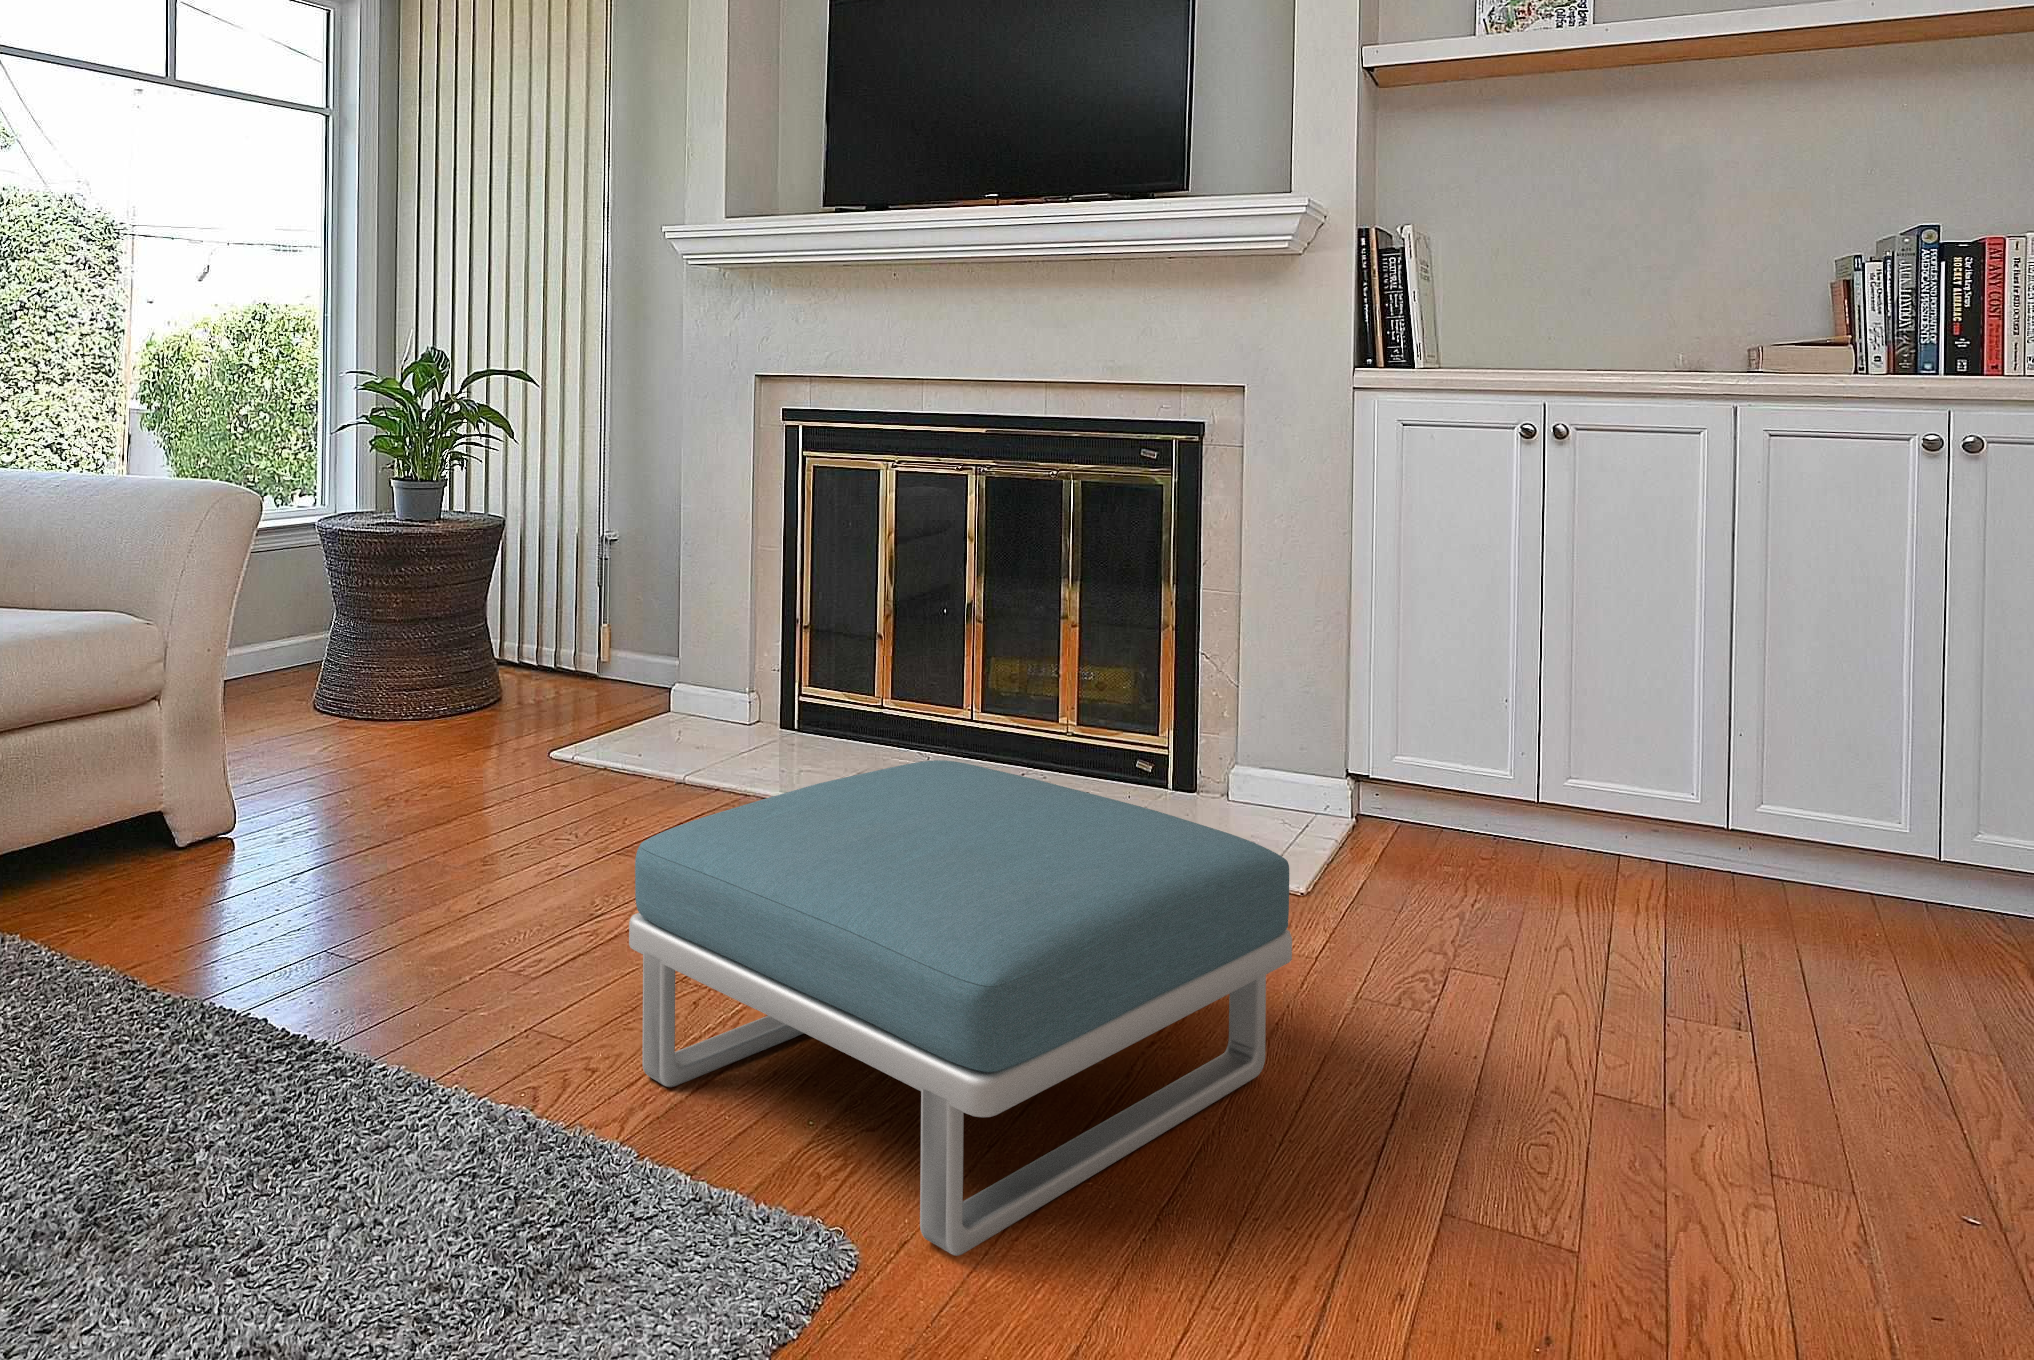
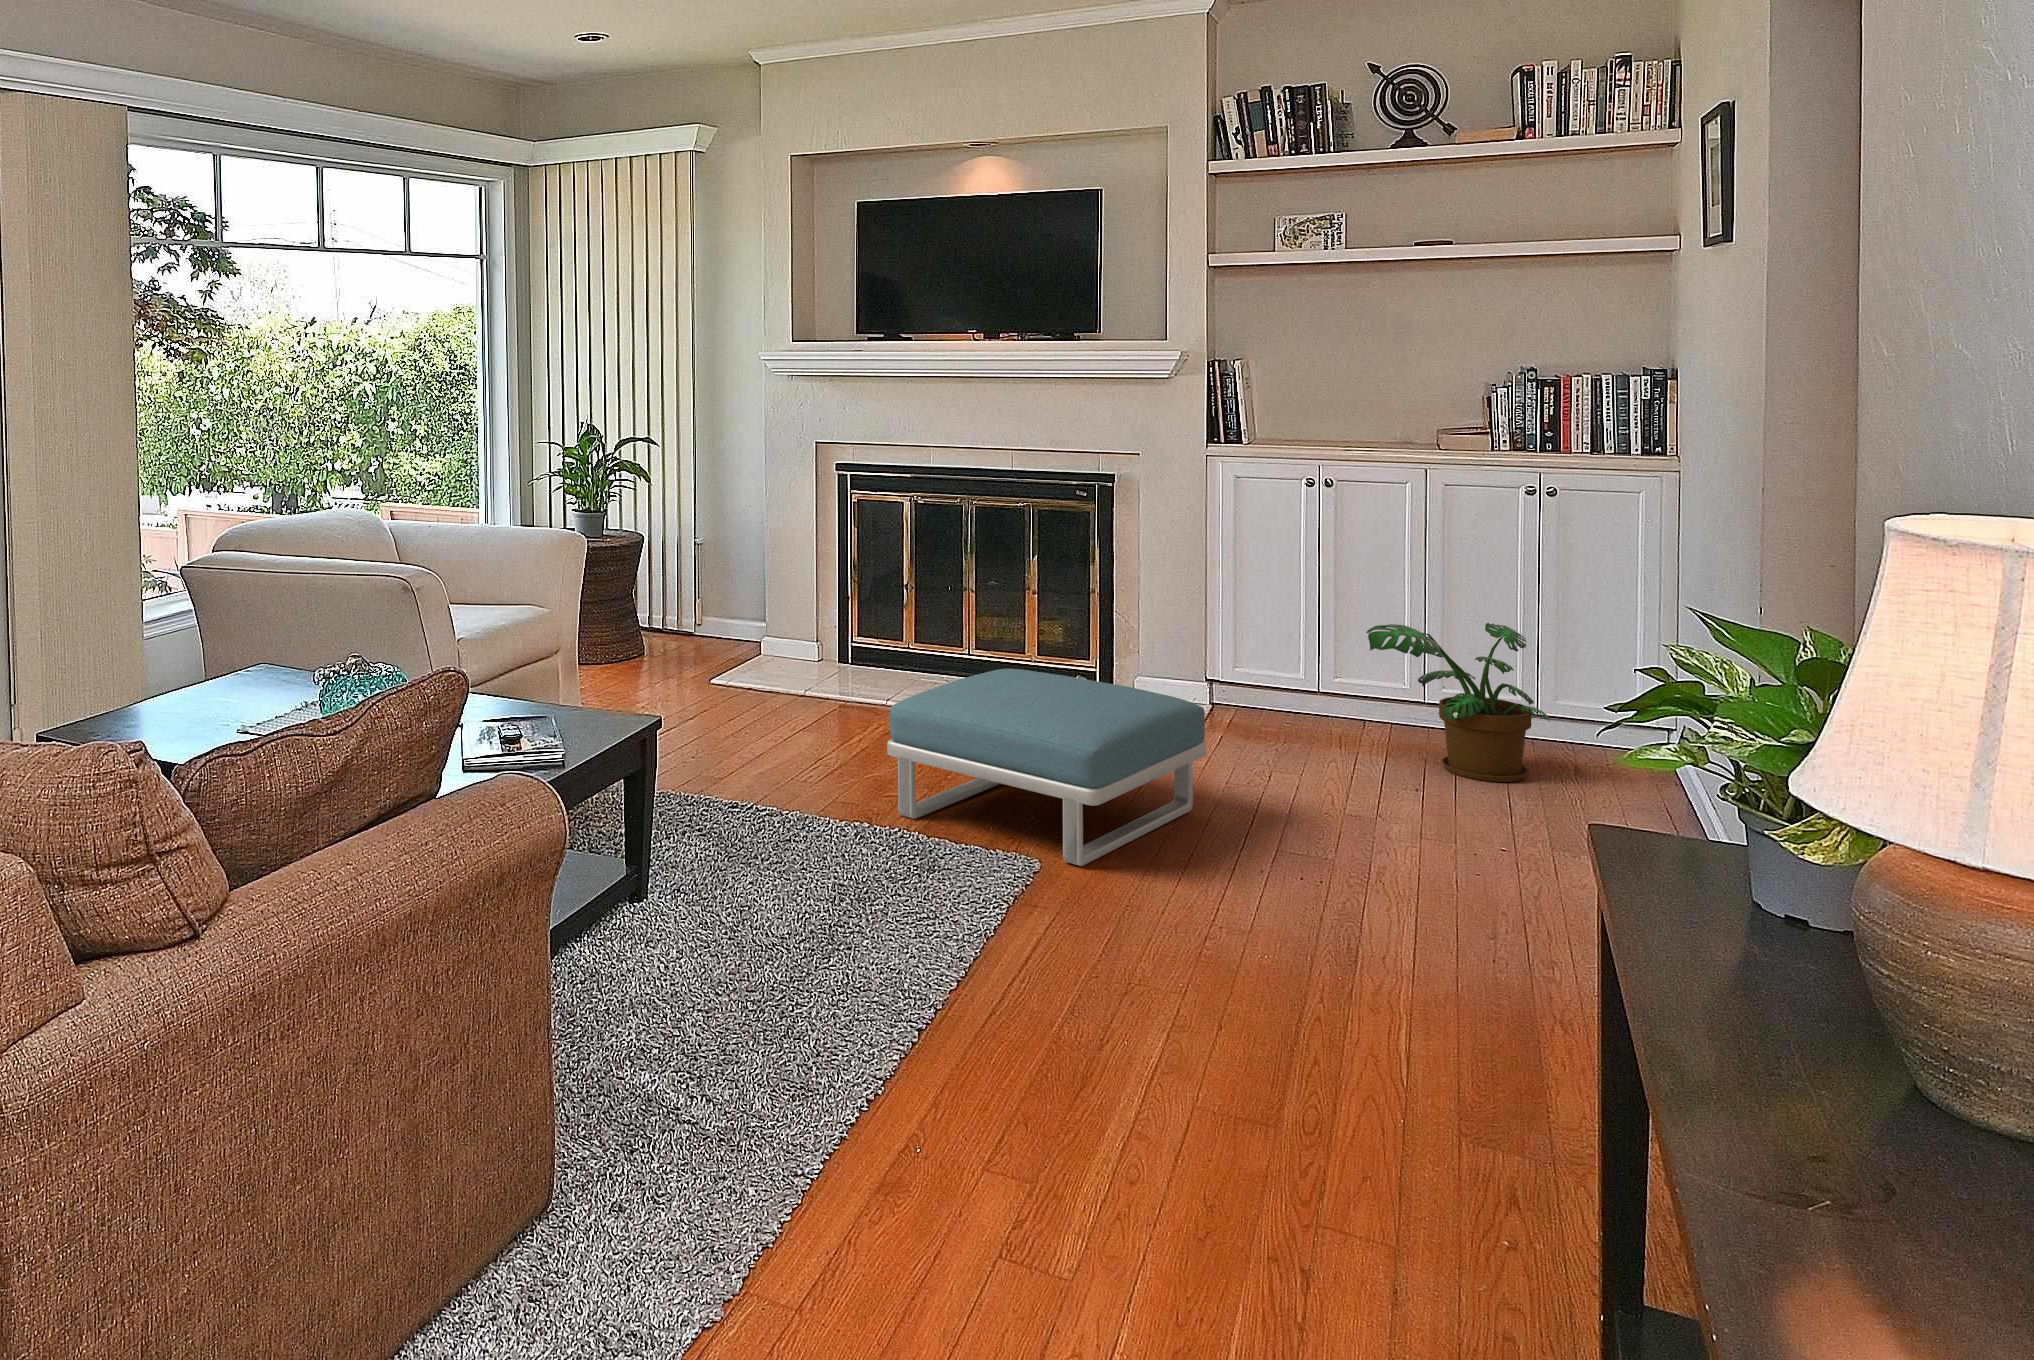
potted plant: none [1626,689,1979,1004] -> present [1366,623,1550,782]

